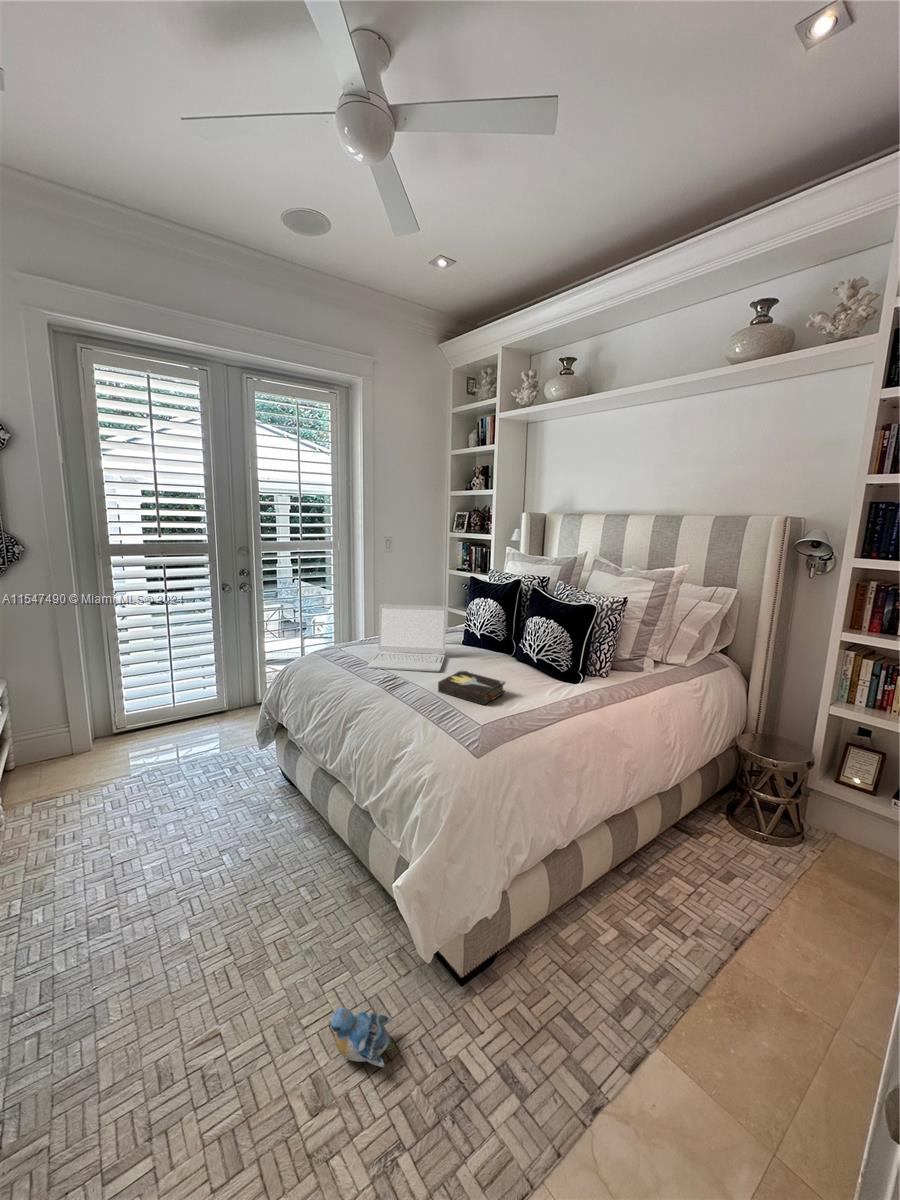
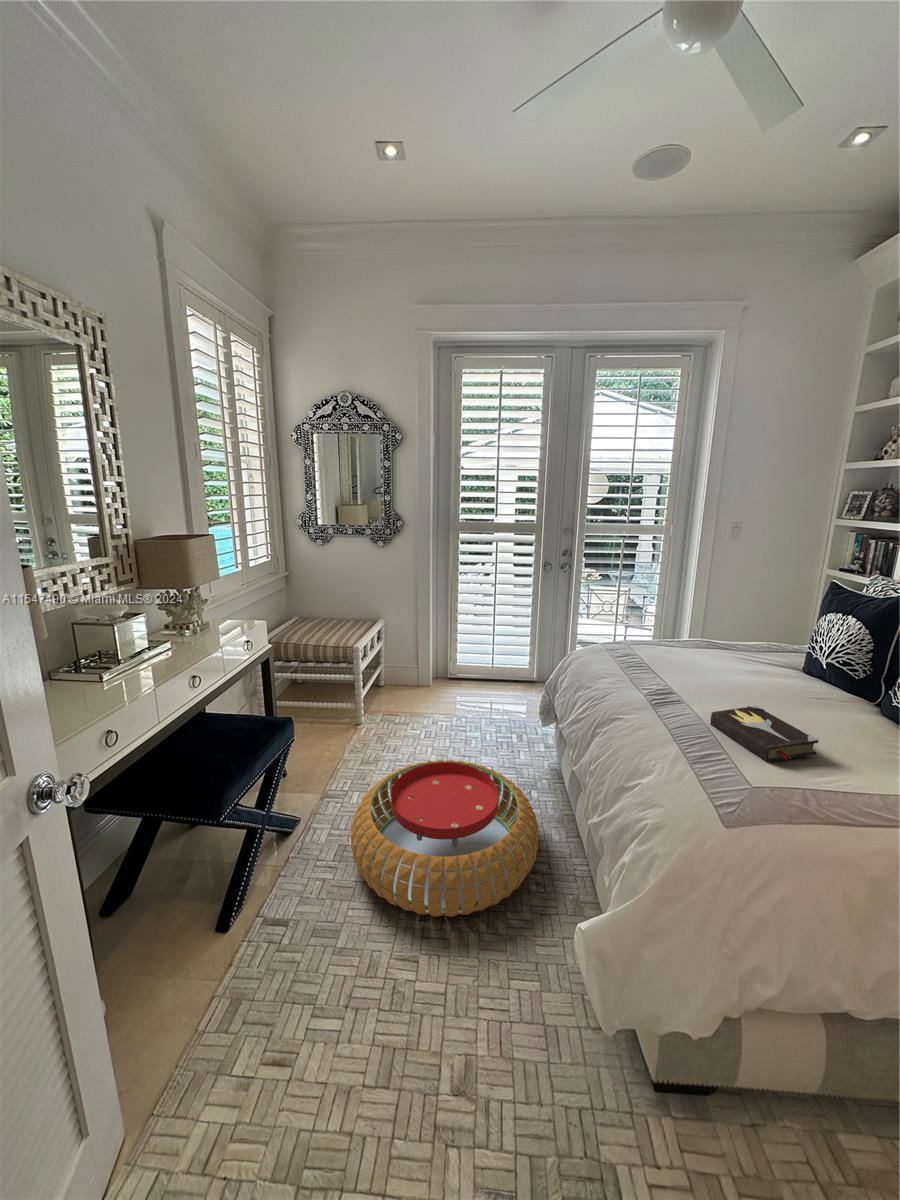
laptop: present [367,604,447,672] -> none [640,603,764,699]
pouf: none [62,807,306,1002] -> present [351,760,539,917]
plush toy: present [329,1008,396,1067] -> none [491,1014,555,1108]

